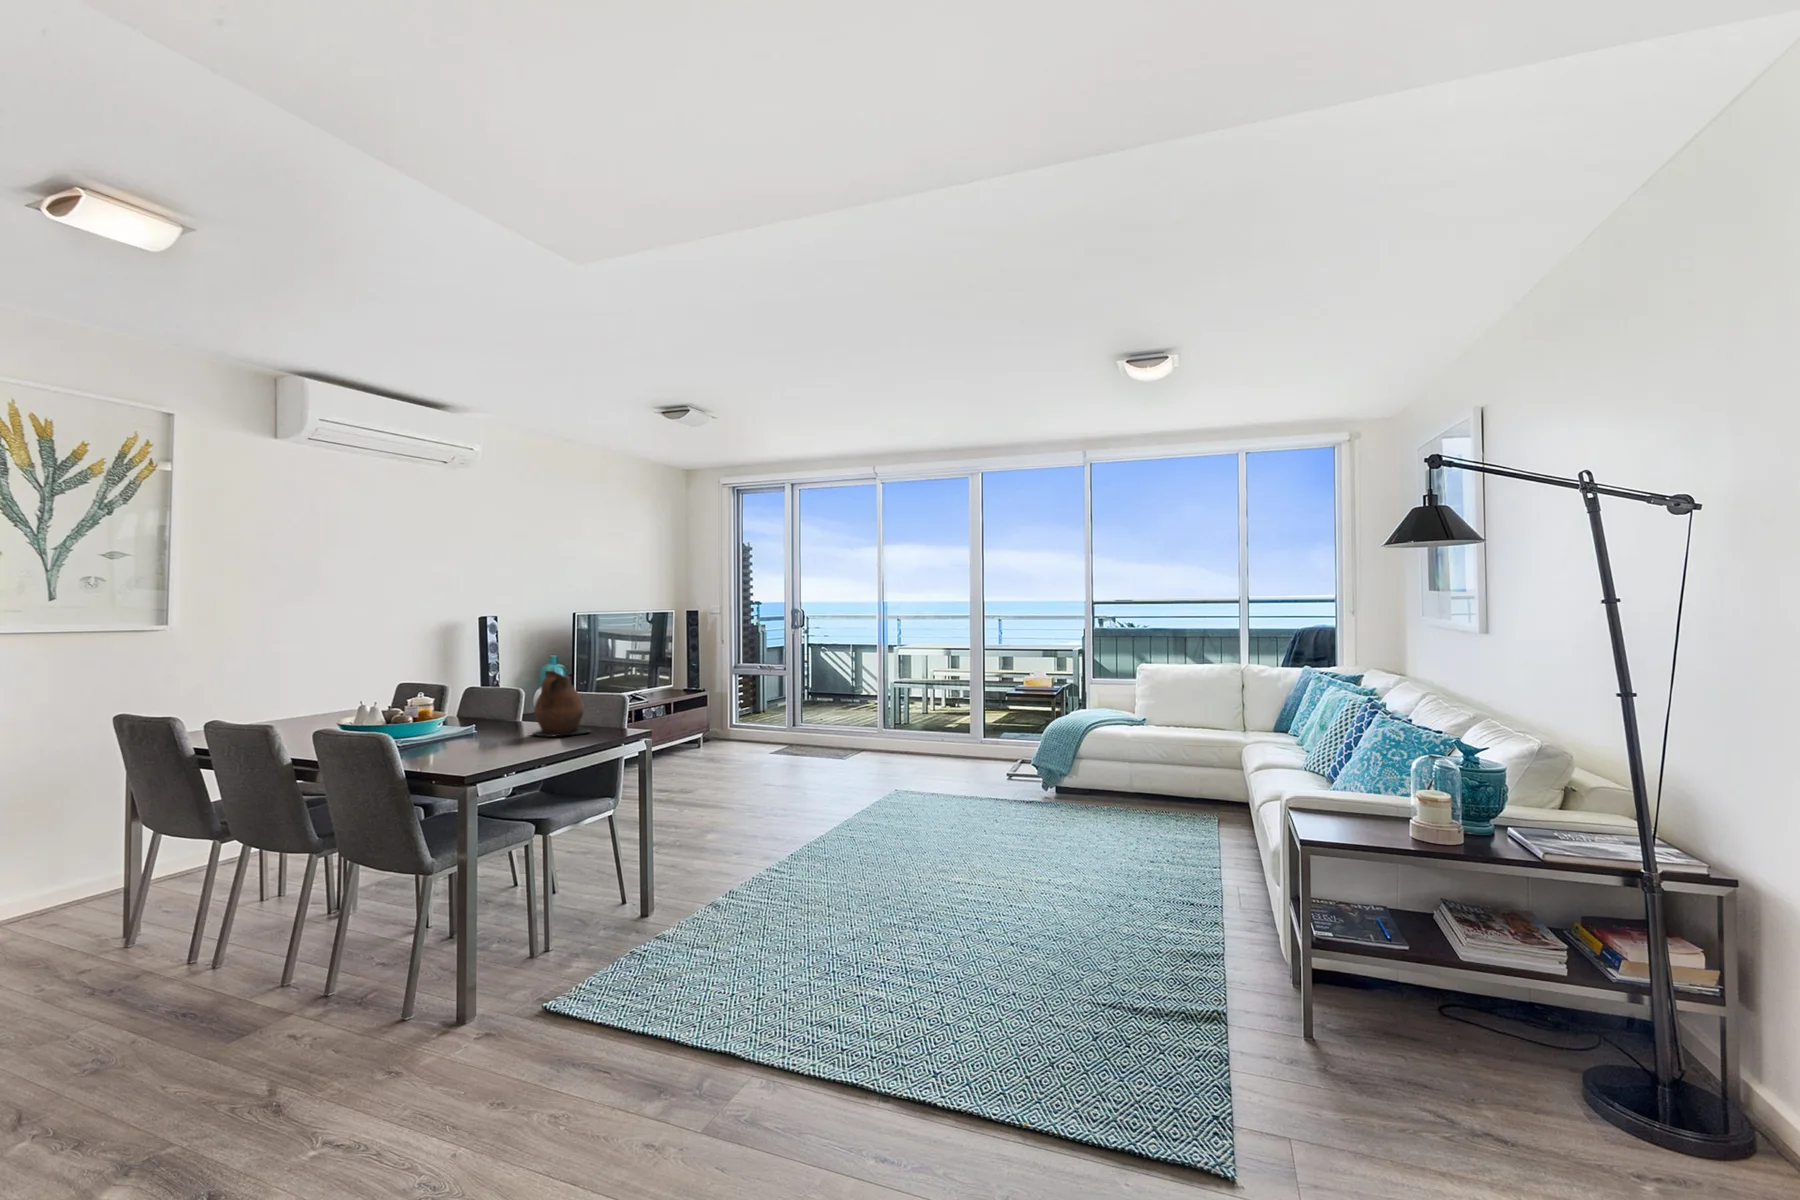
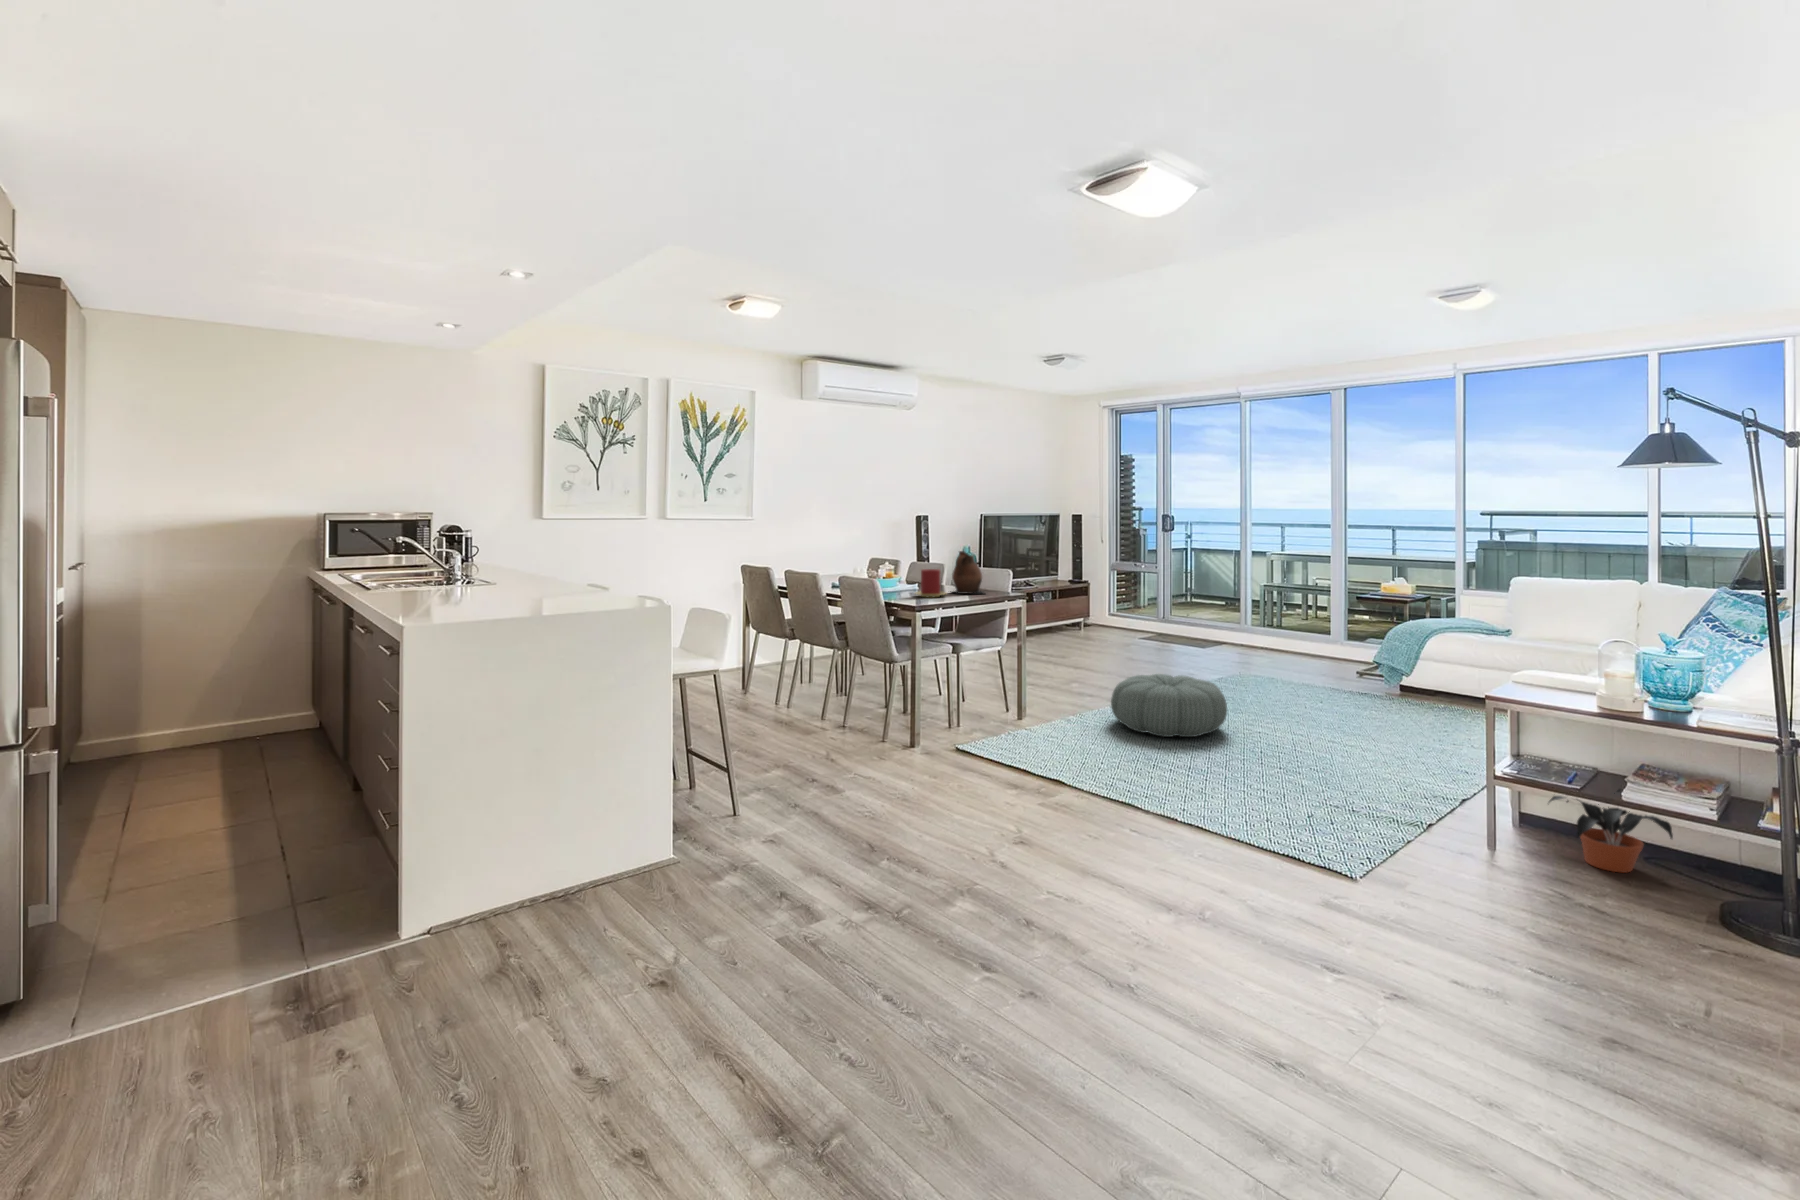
candle: none [469,702,526,749] -> present [916,569,945,597]
pouf: none [782,820,931,917] -> present [1111,674,1227,737]
potted plant: none [1375,934,1520,1052] -> present [1549,789,1673,873]

